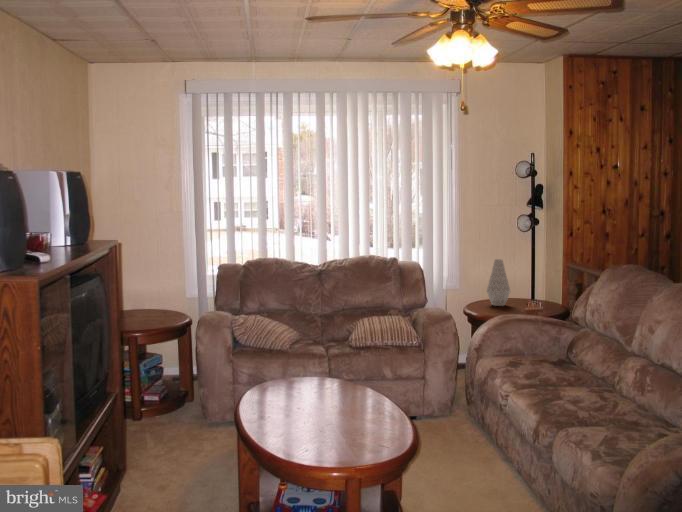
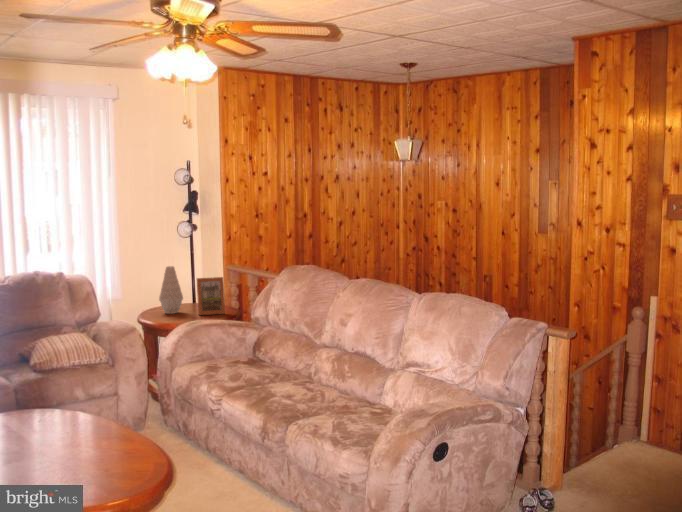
picture frame: none [522,272,551,311] -> present [197,277,225,315]

